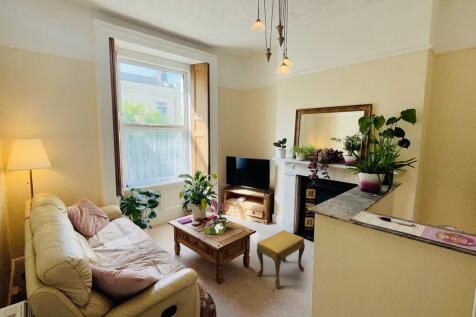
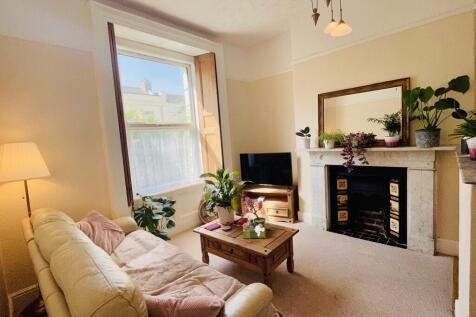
footstool: present [257,231,305,289] -> none [307,226,359,295]

